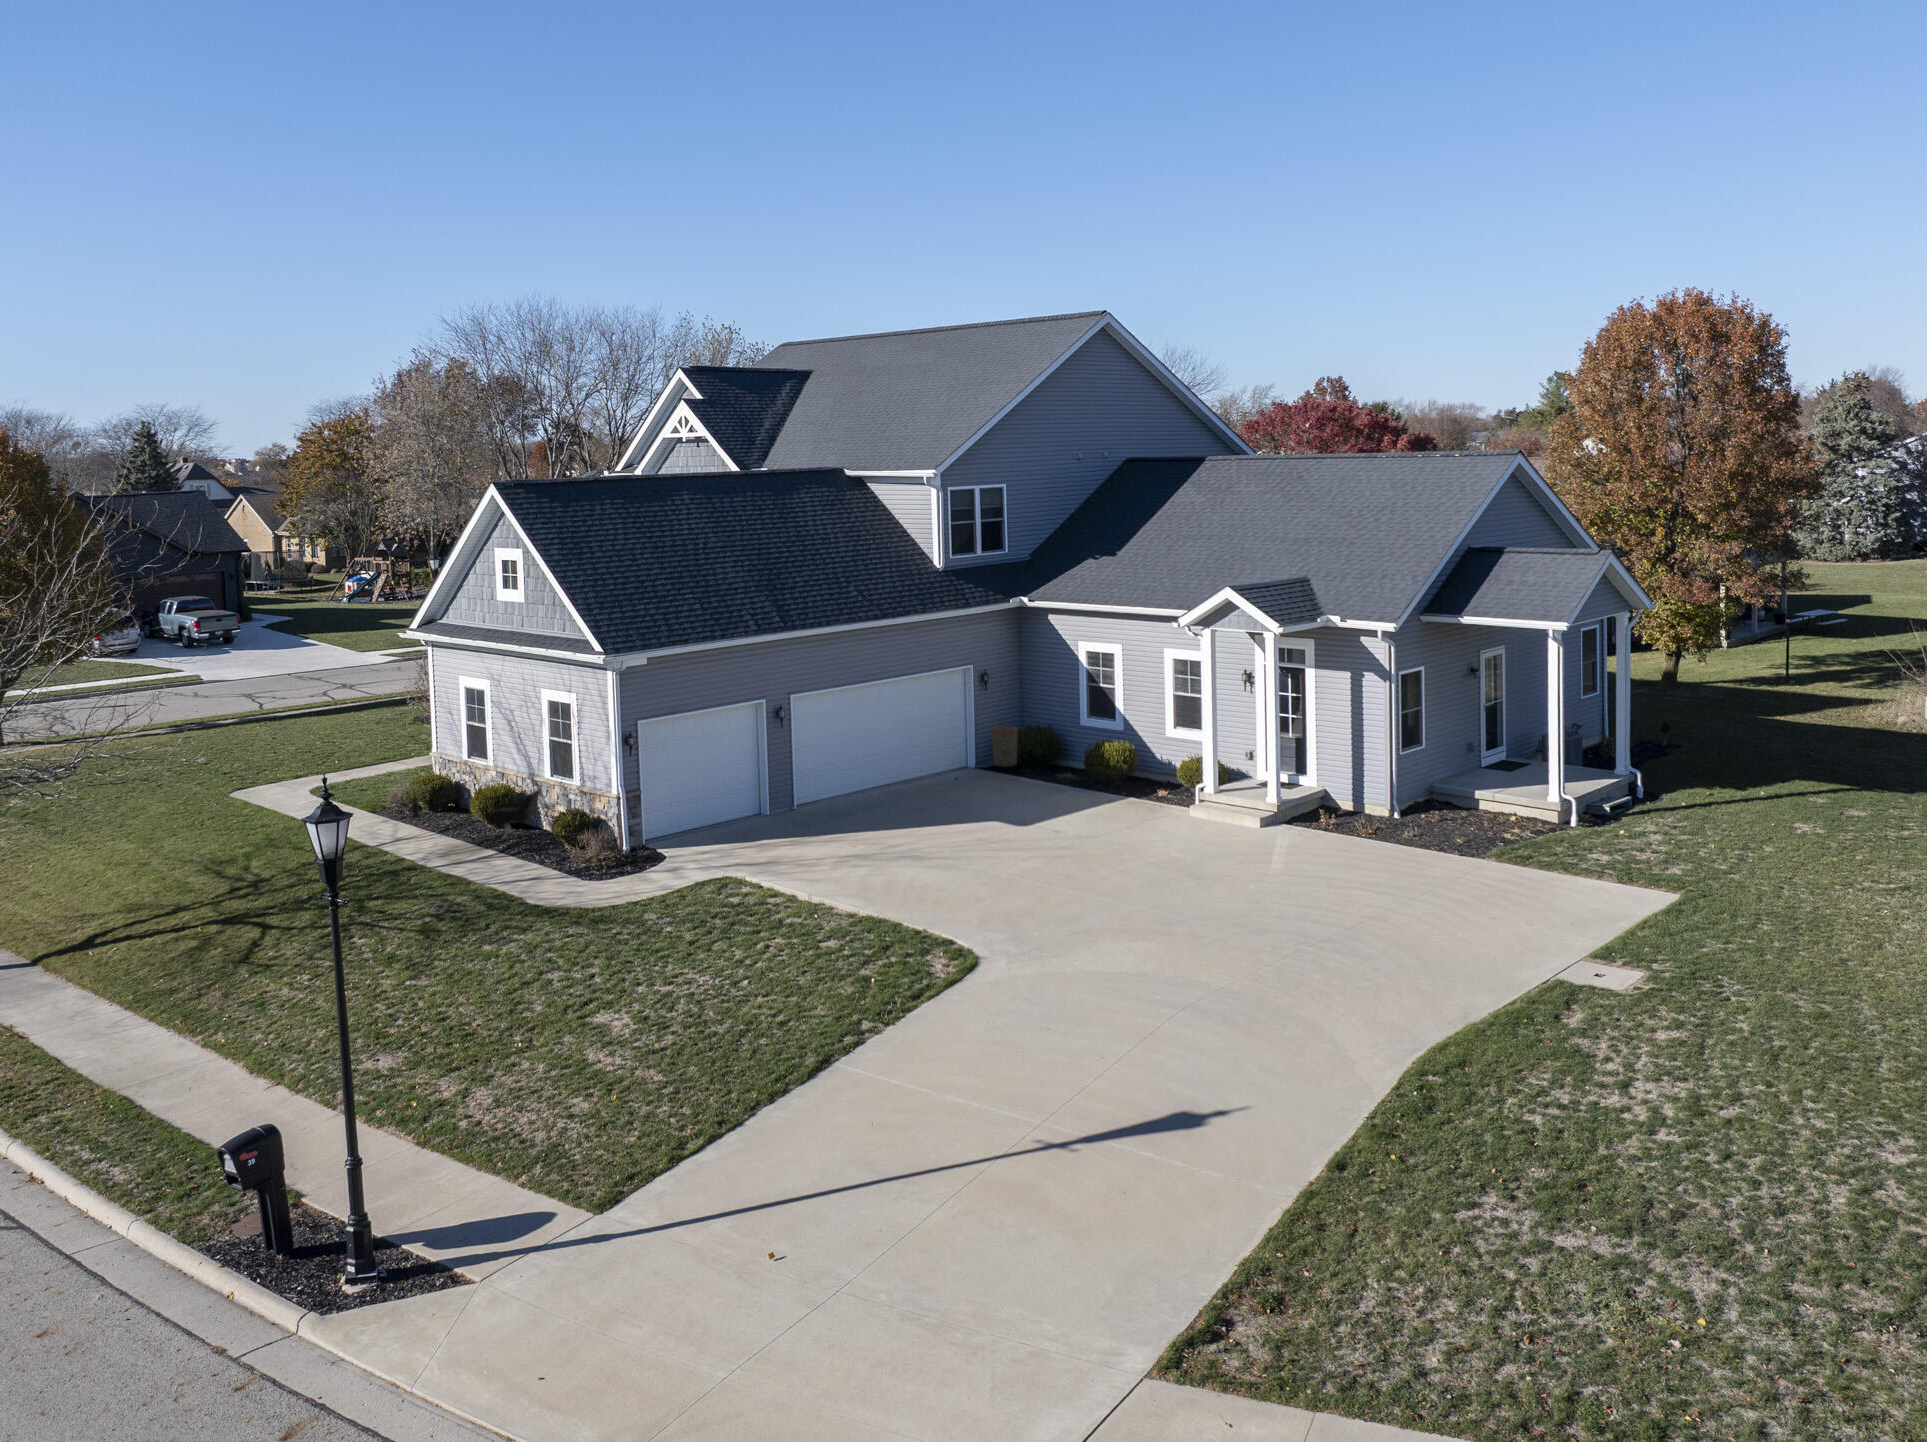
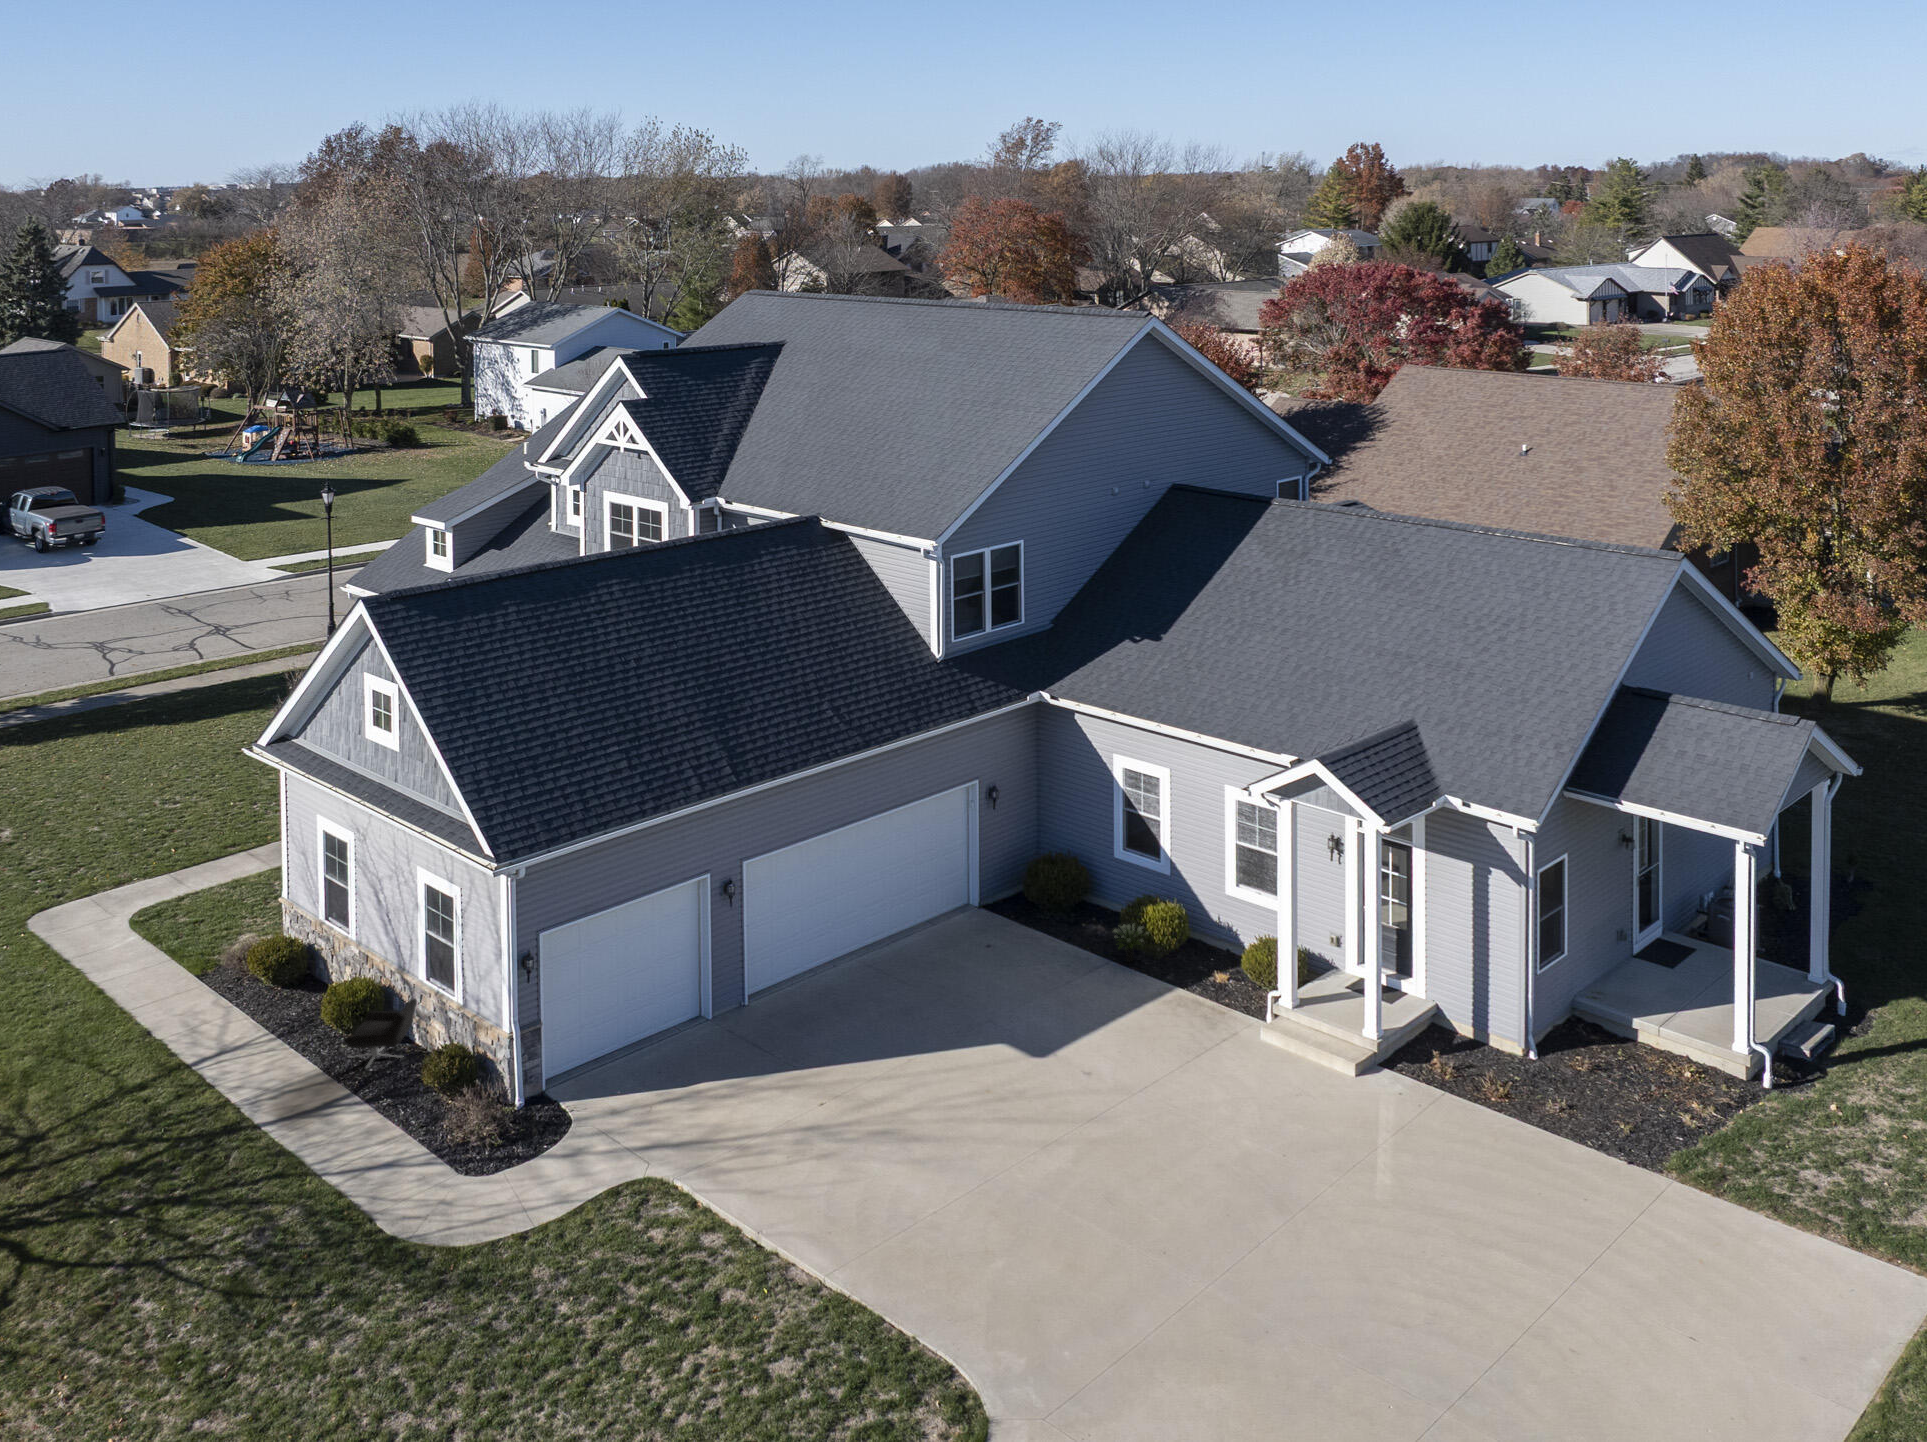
trash can: present [991,725,1018,767] -> none [1000,862,1035,918]
potted plant: present [401,785,424,816] -> present [1114,924,1149,962]

